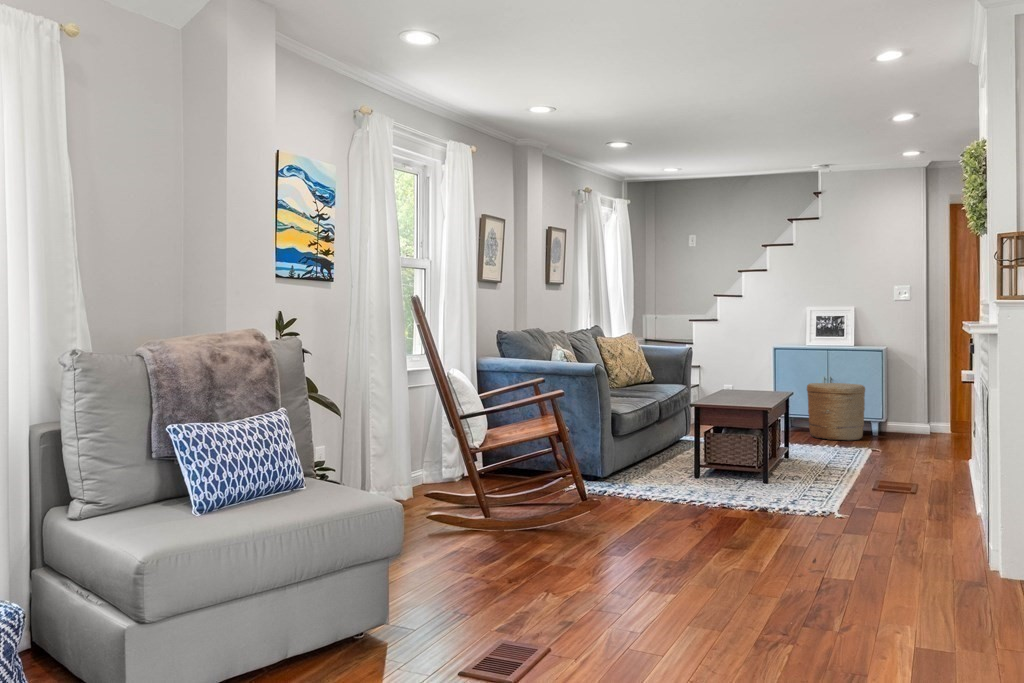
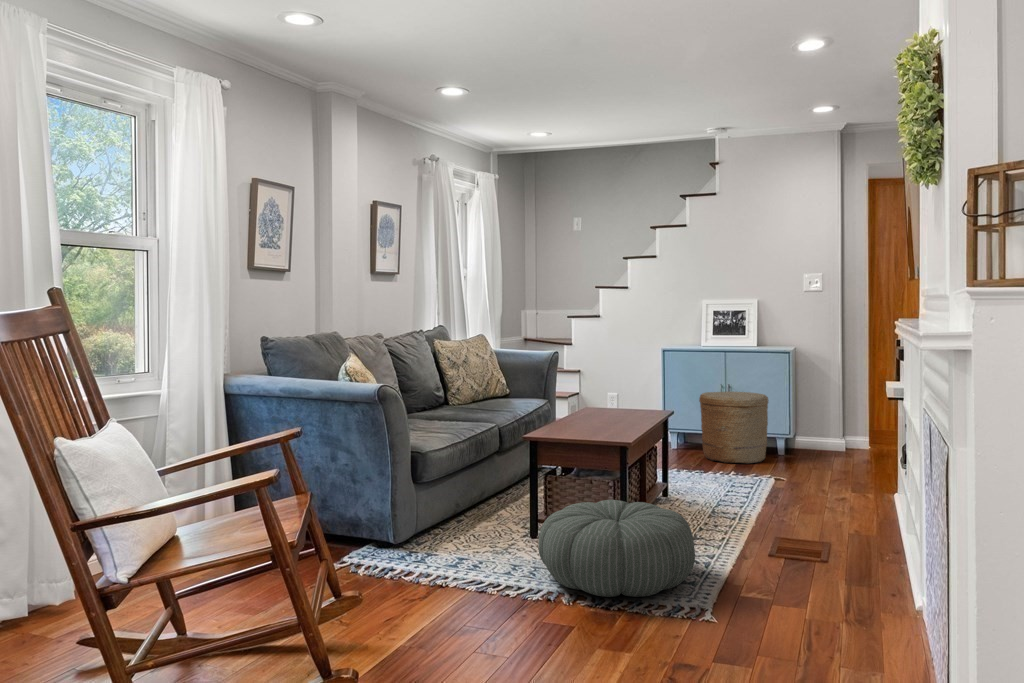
pouf: none [711,447,823,505] -> present [538,500,695,597]

